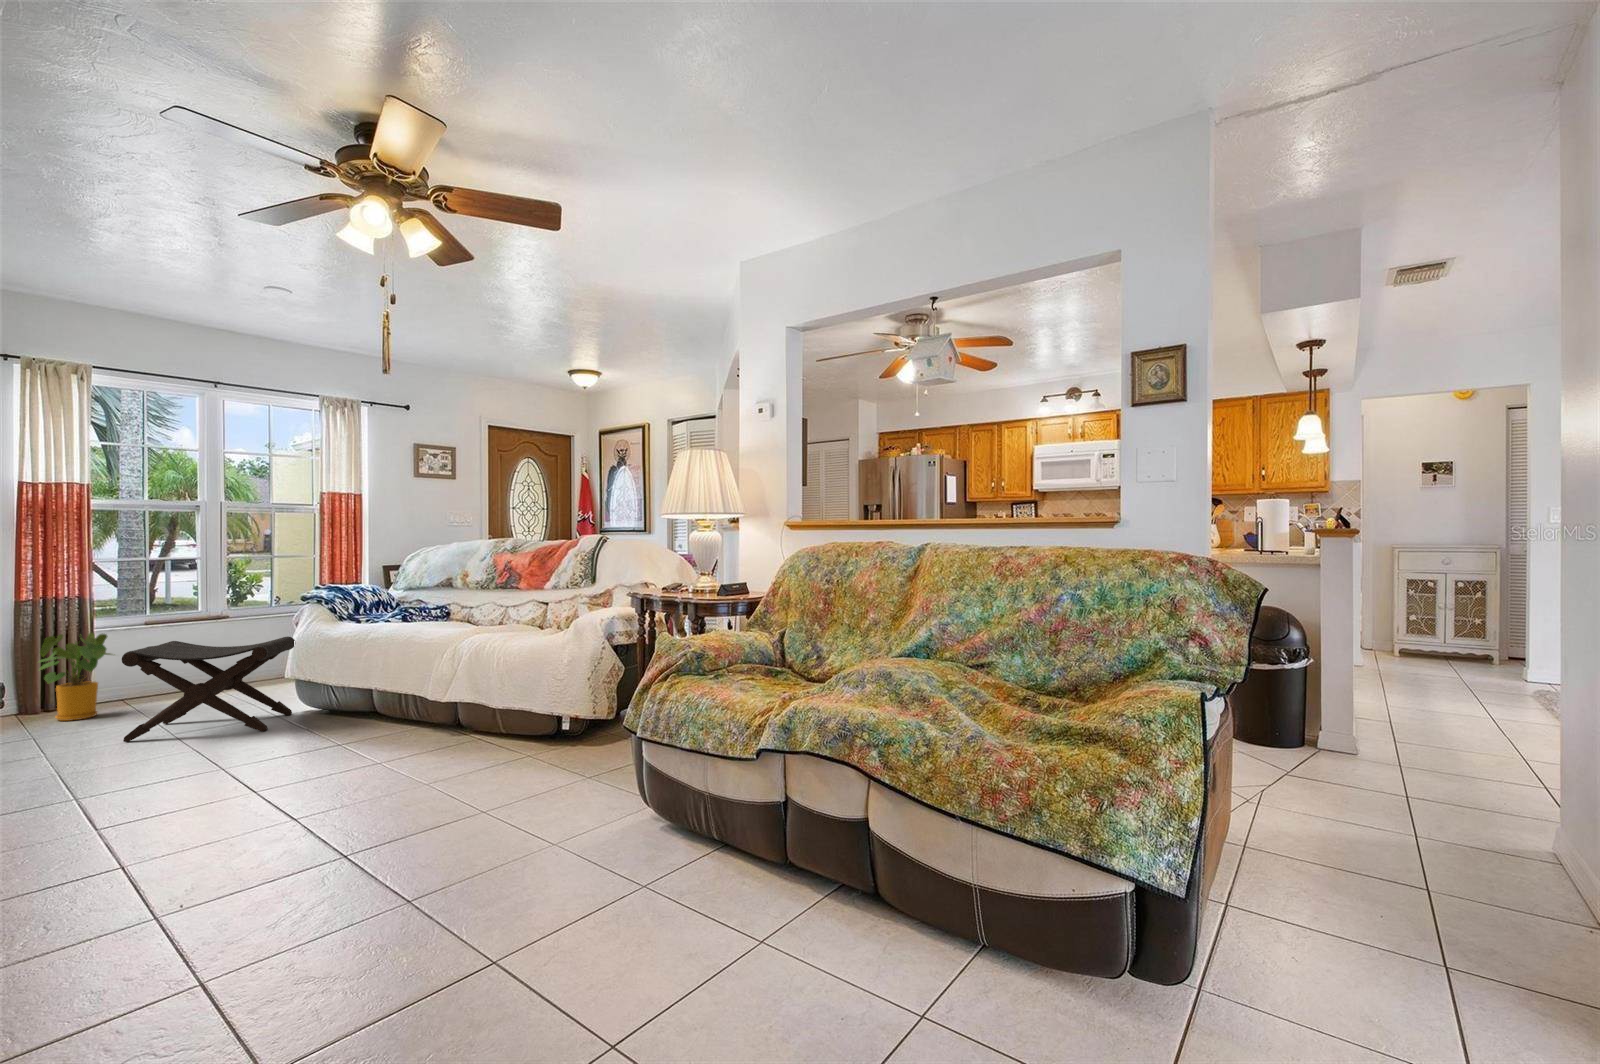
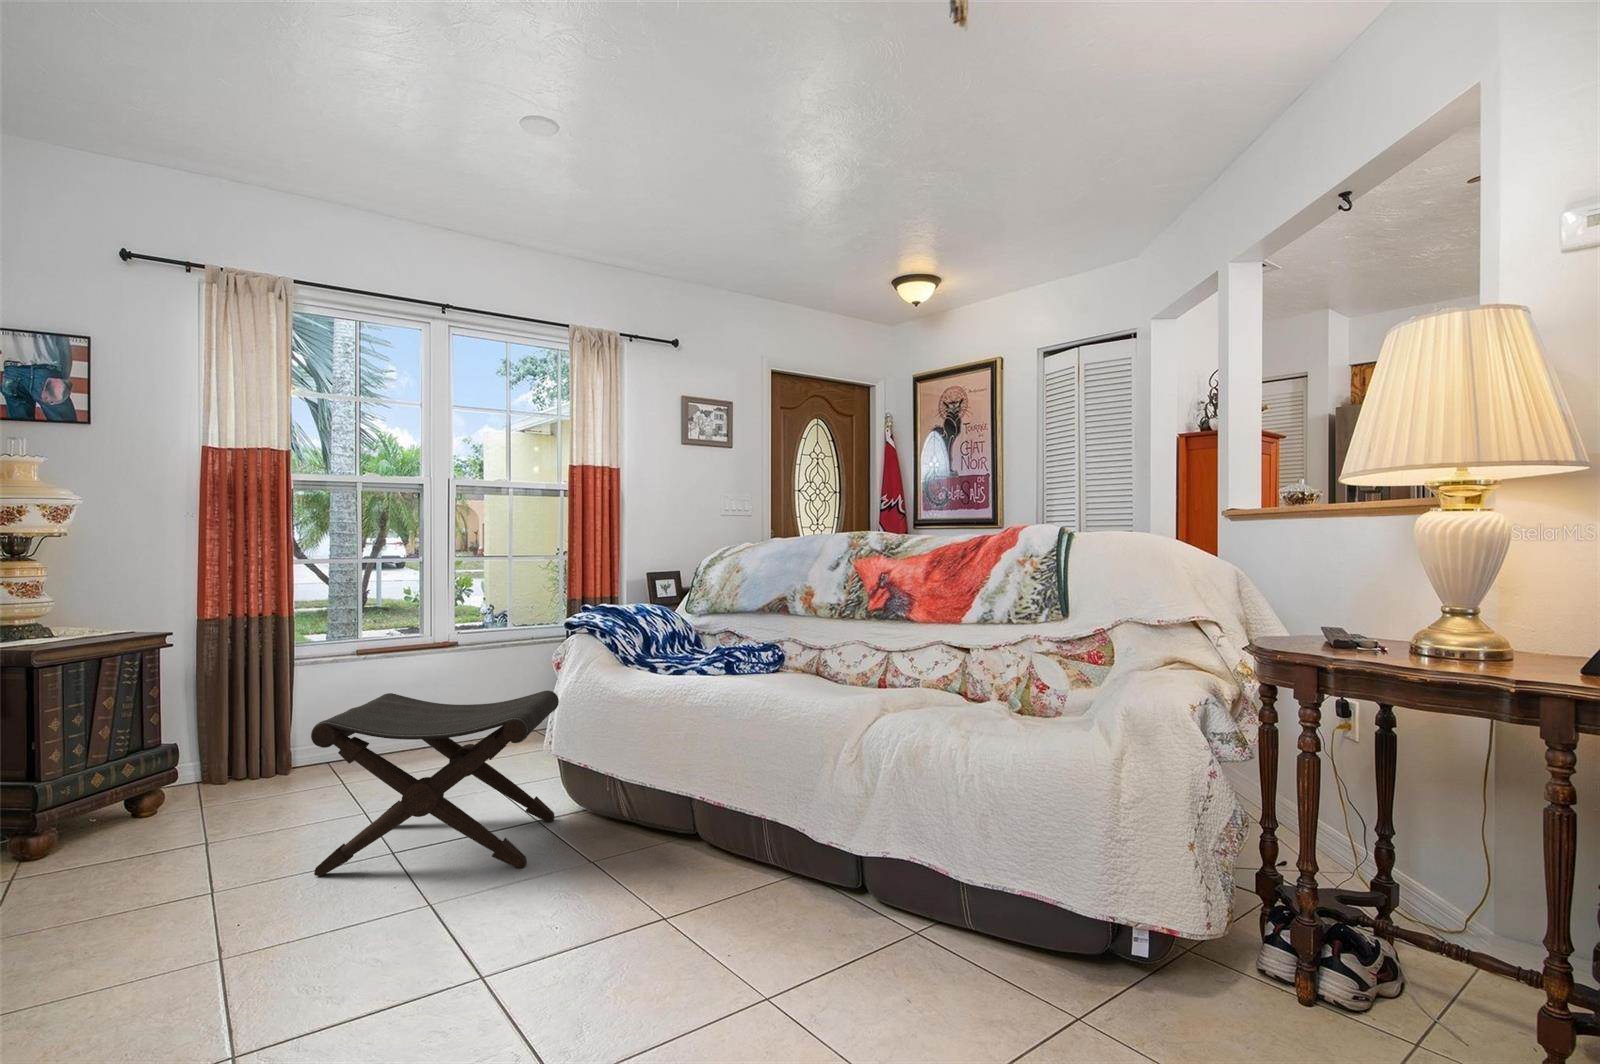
house plant: present [40,633,111,721] -> none [212,667,322,803]

